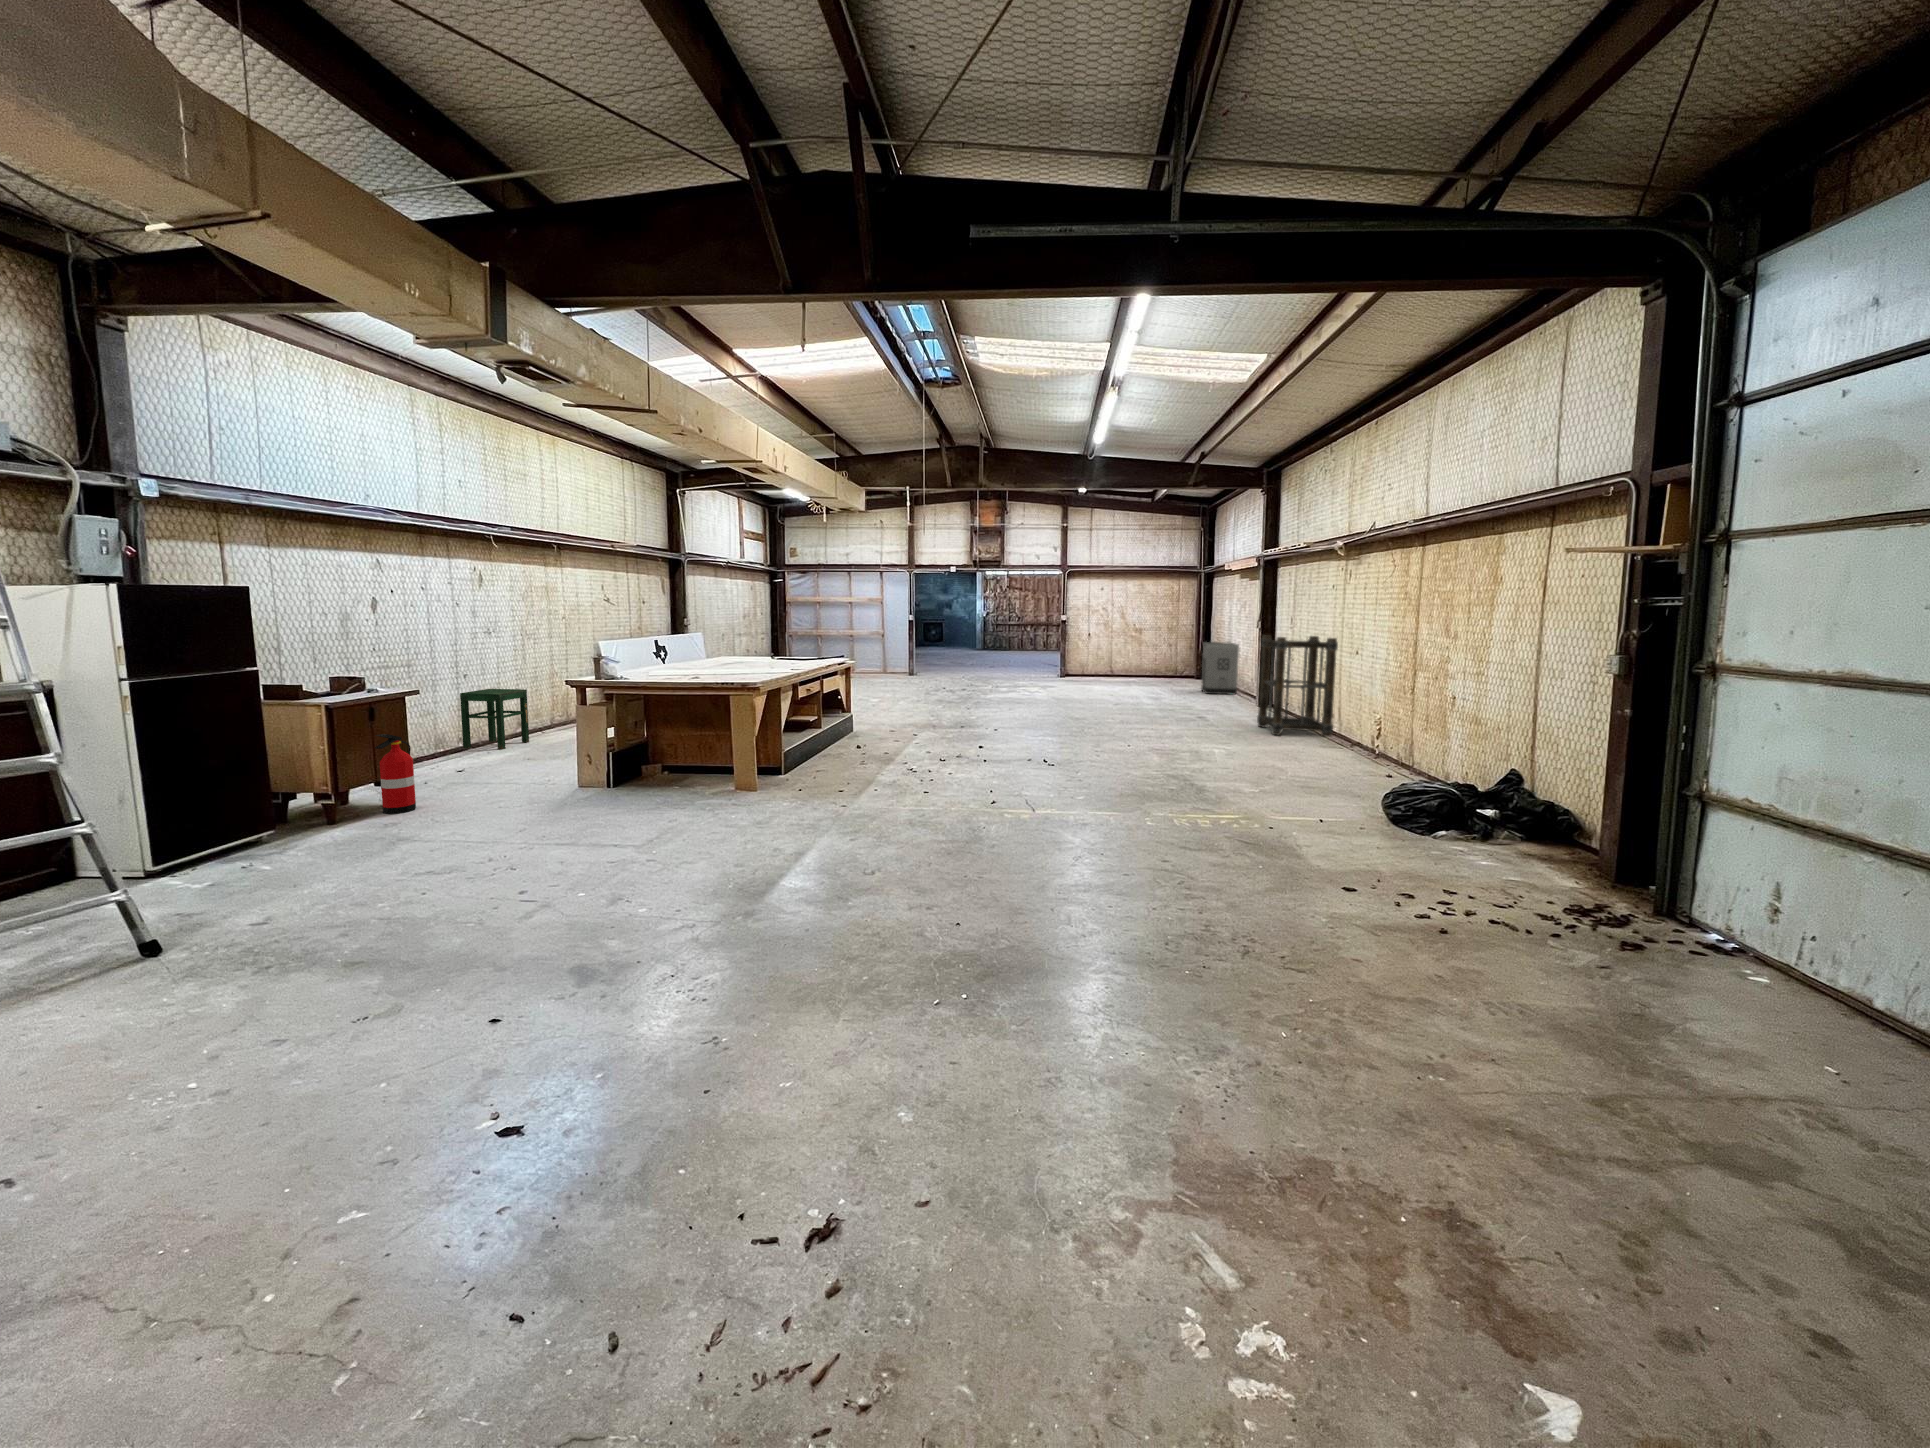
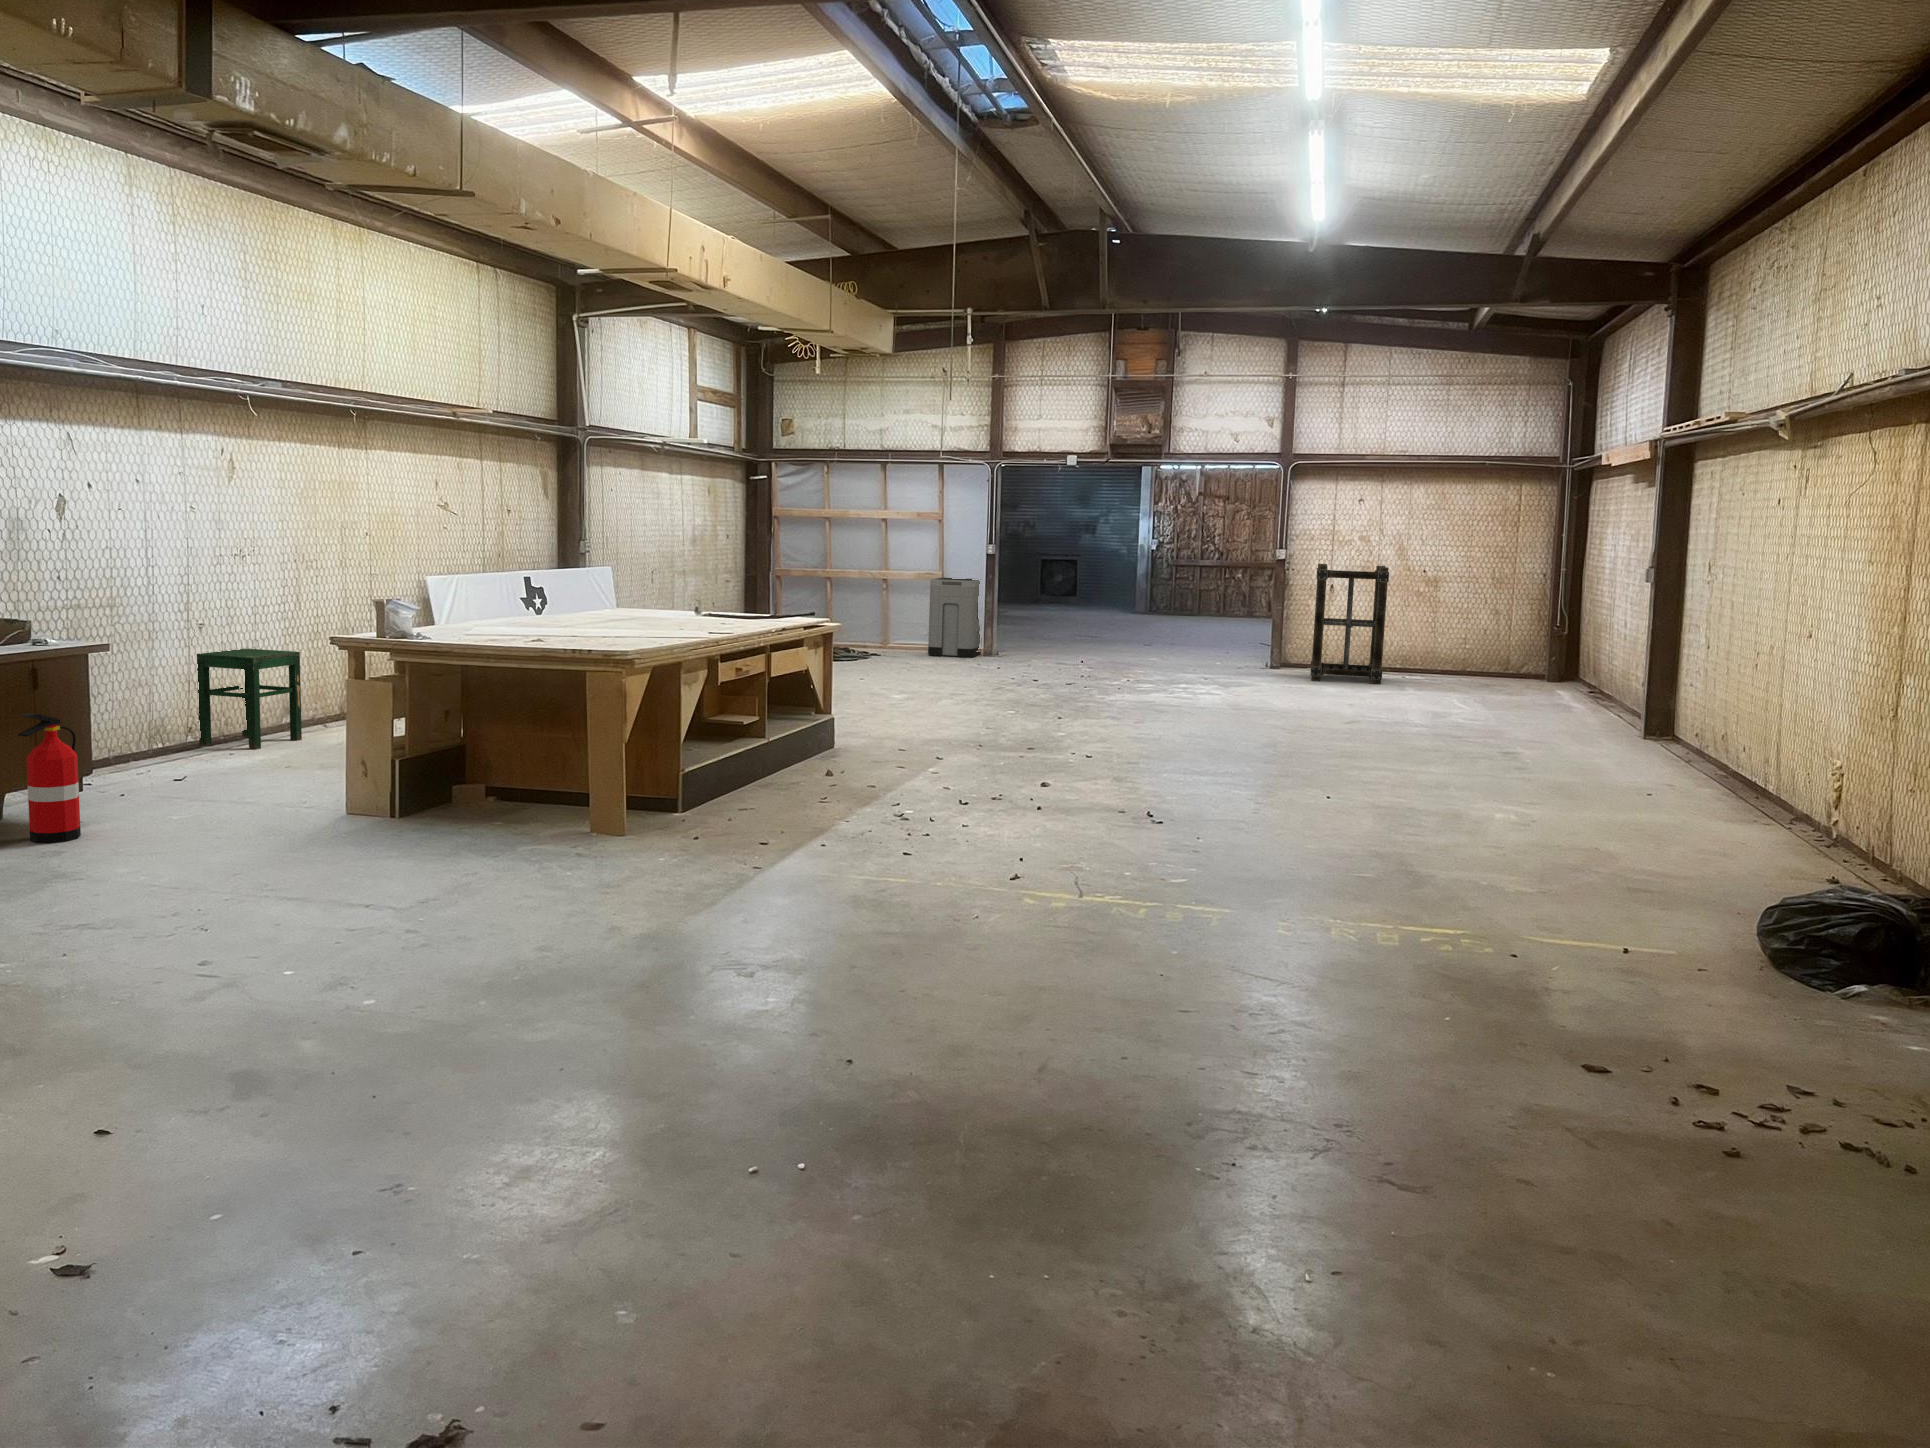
shelving unit: present [1257,635,1338,736] -> present [1311,564,1389,684]
trash can: present [1202,642,1239,694] -> present [928,578,982,658]

